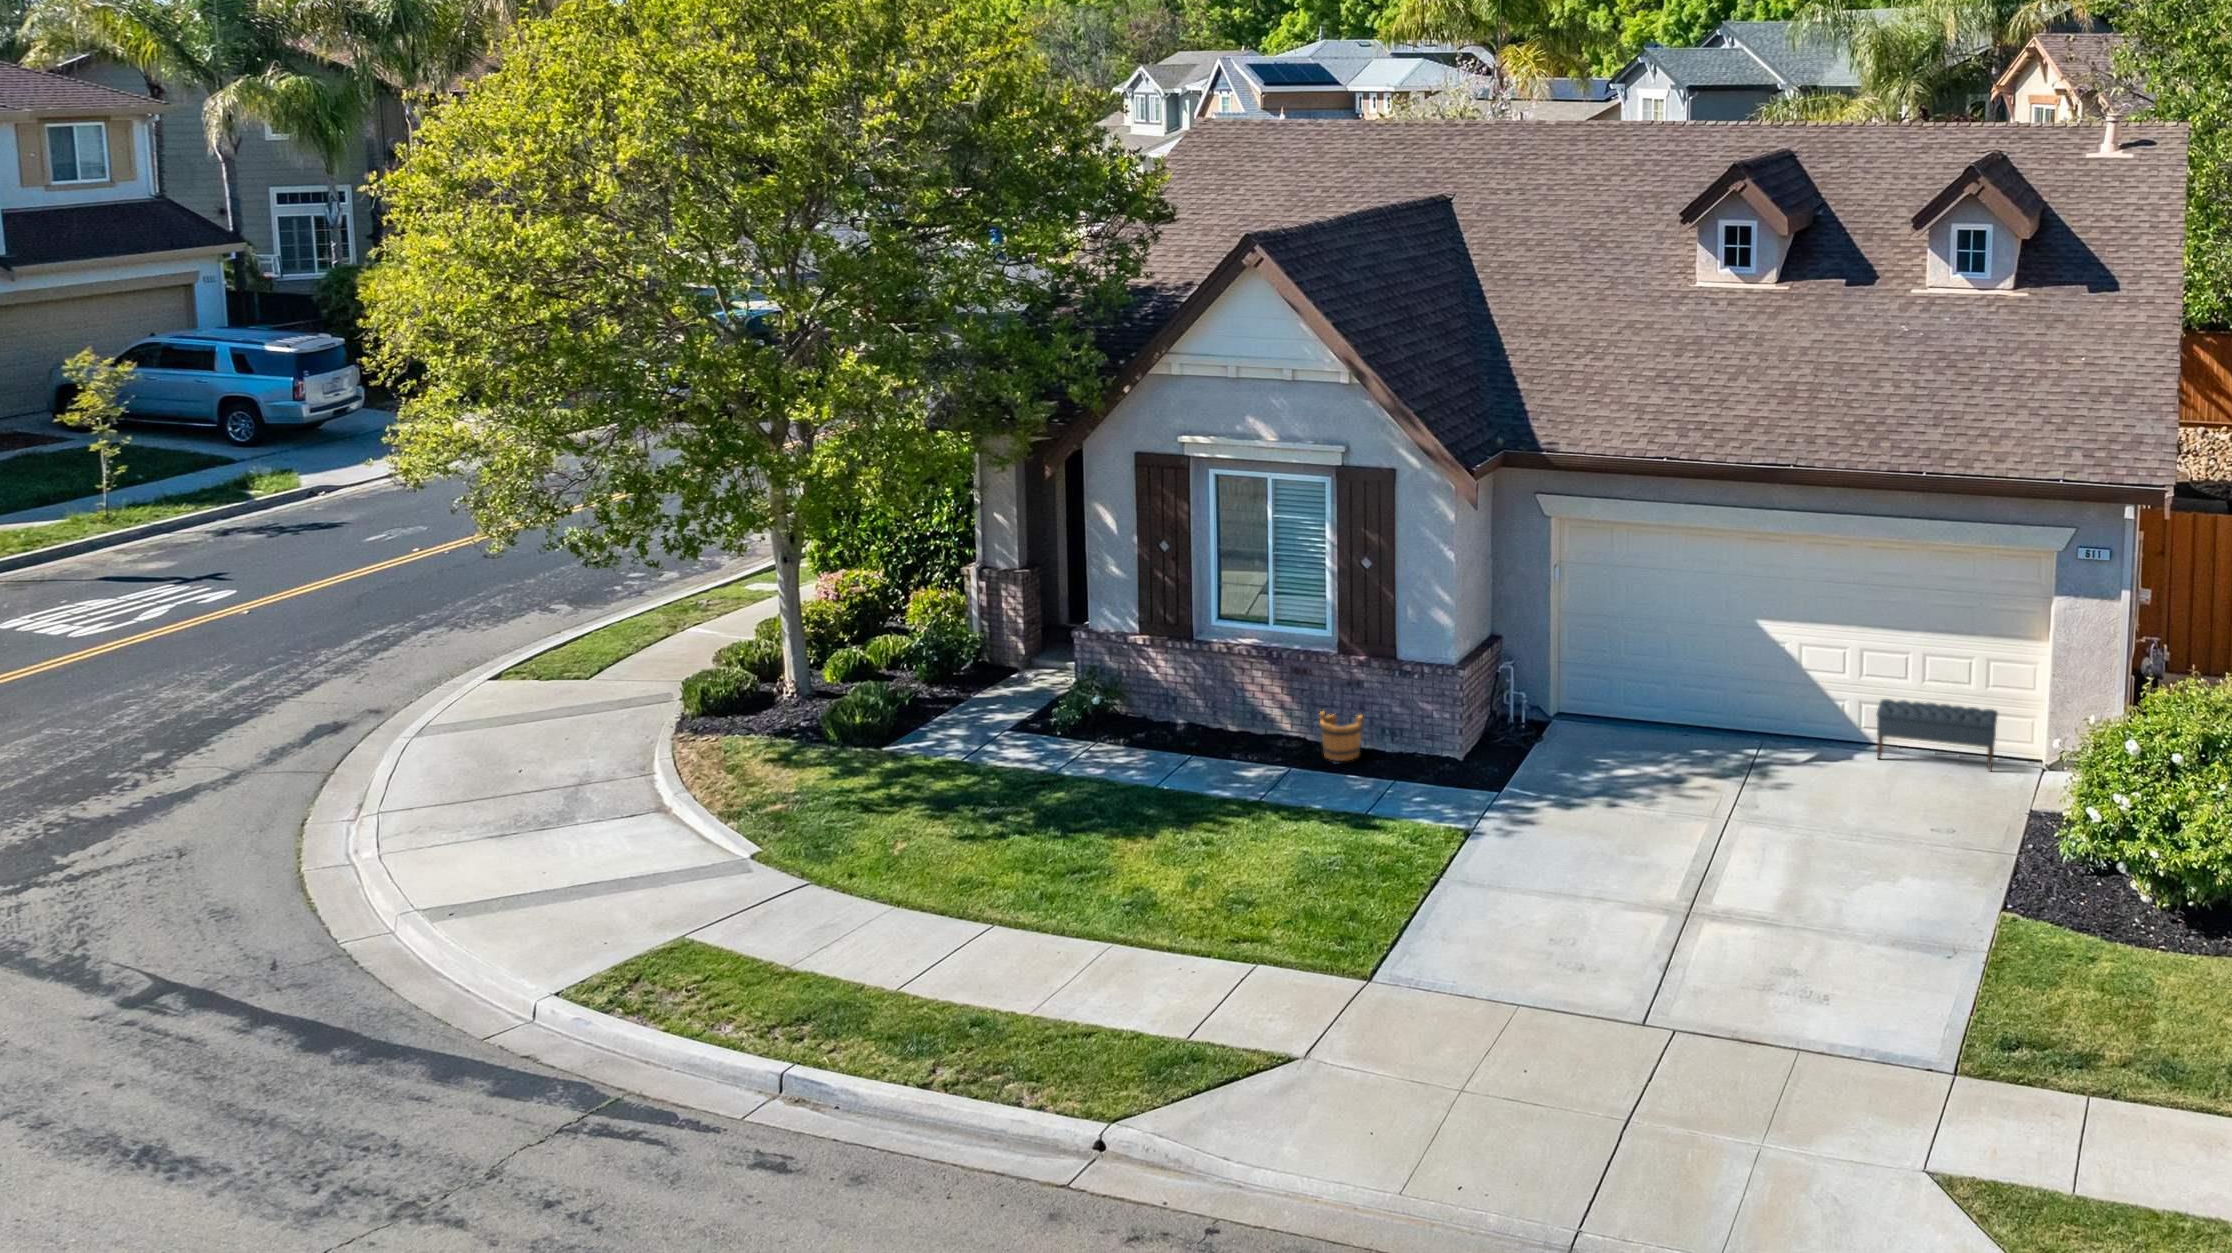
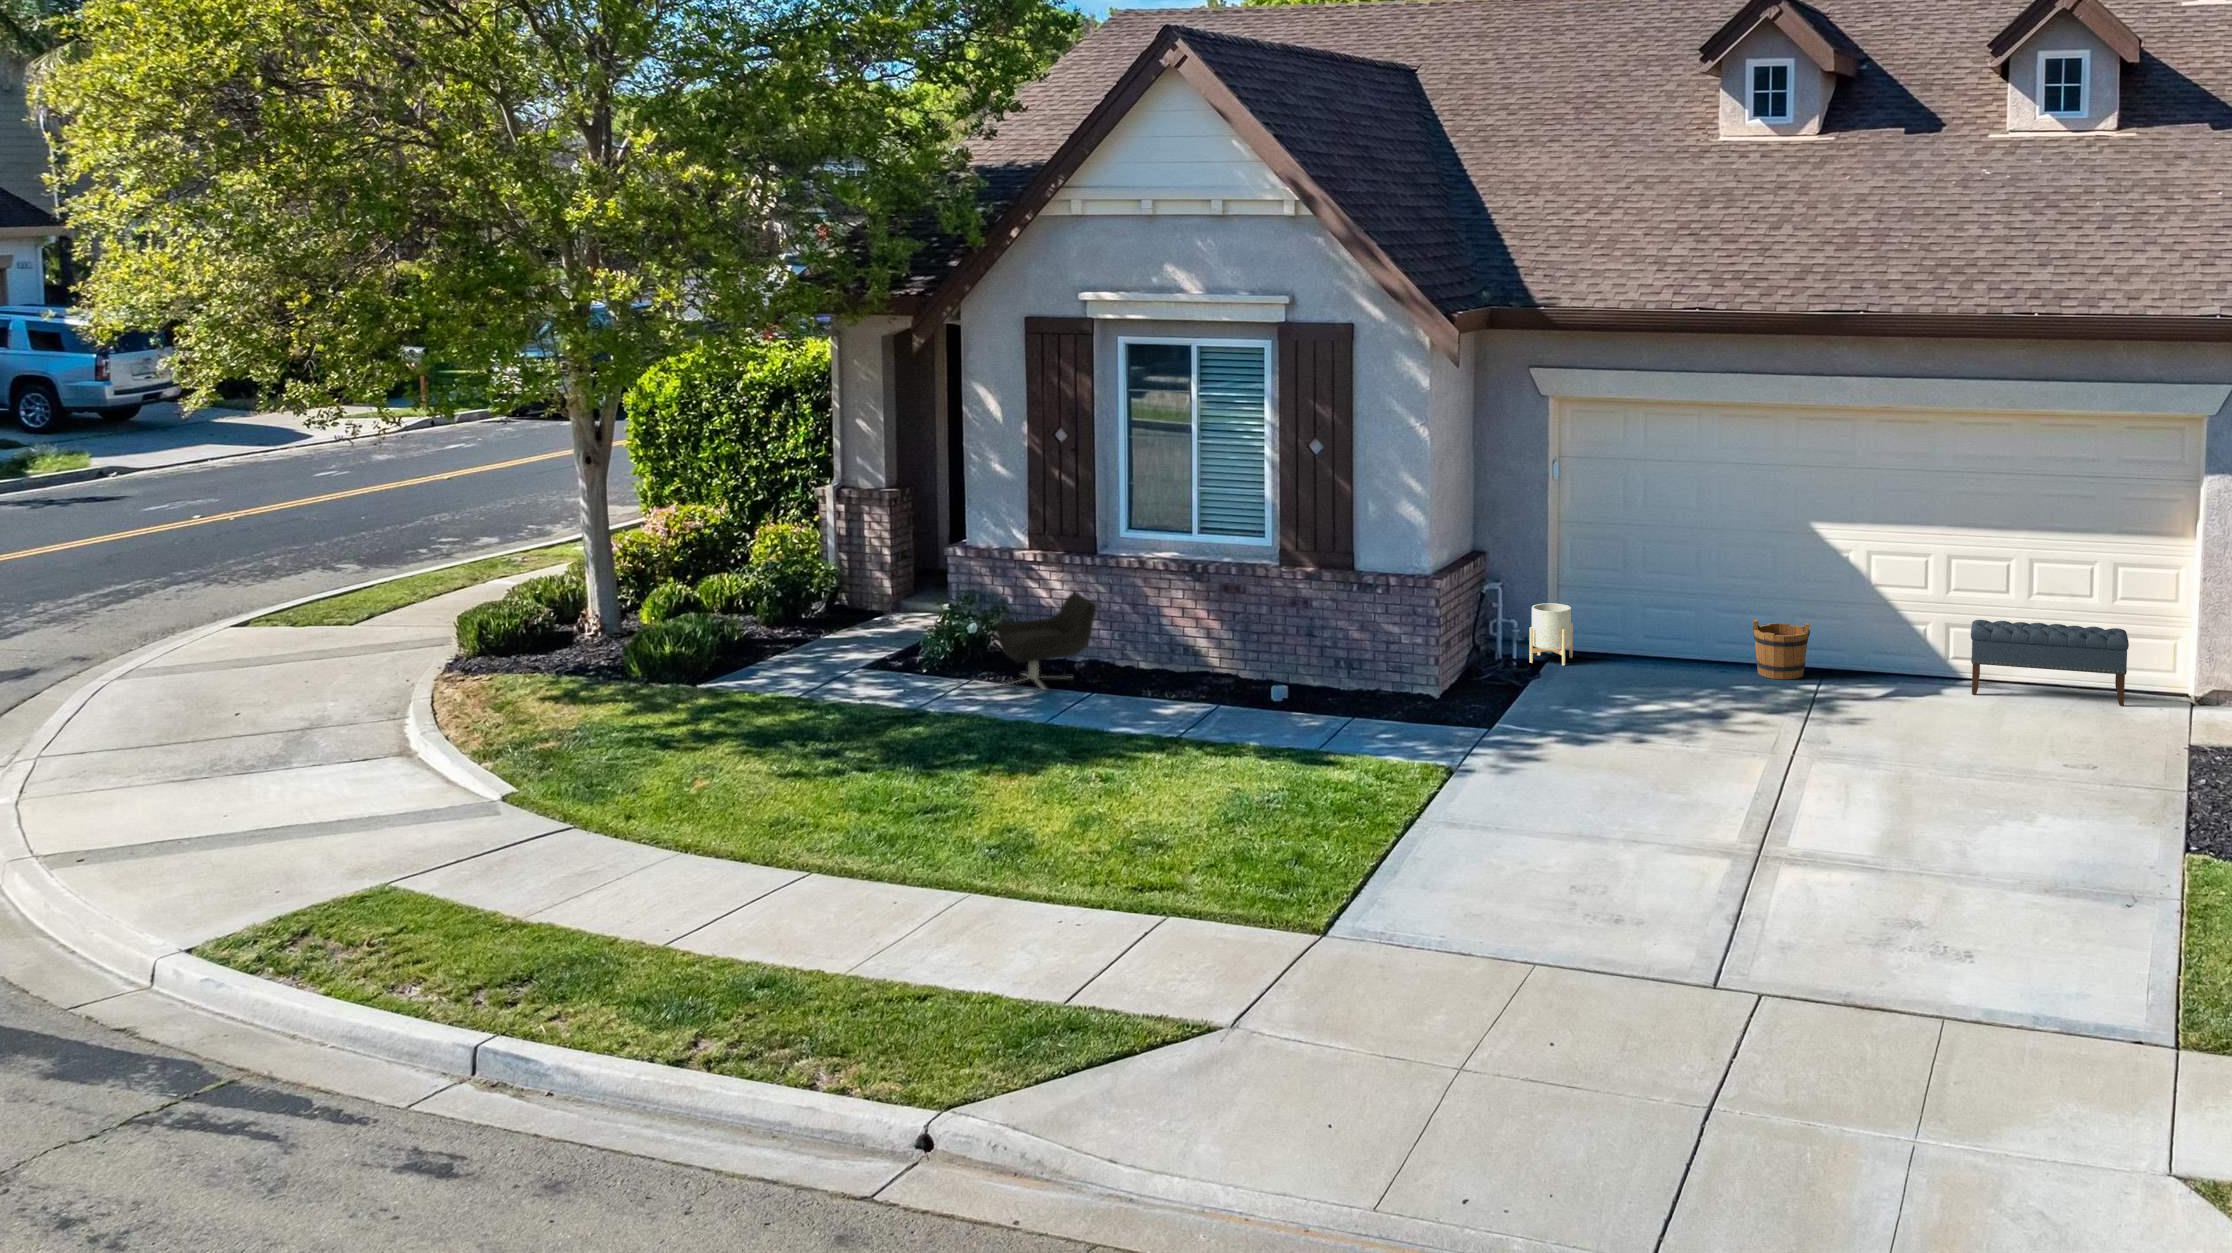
lounge chair: none [1113,669,1194,751] -> present [996,592,1097,690]
planter: none [1536,676,1570,728] -> present [1530,603,1573,665]
bucket: present [1320,712,1363,761] -> present [1753,619,1810,679]

